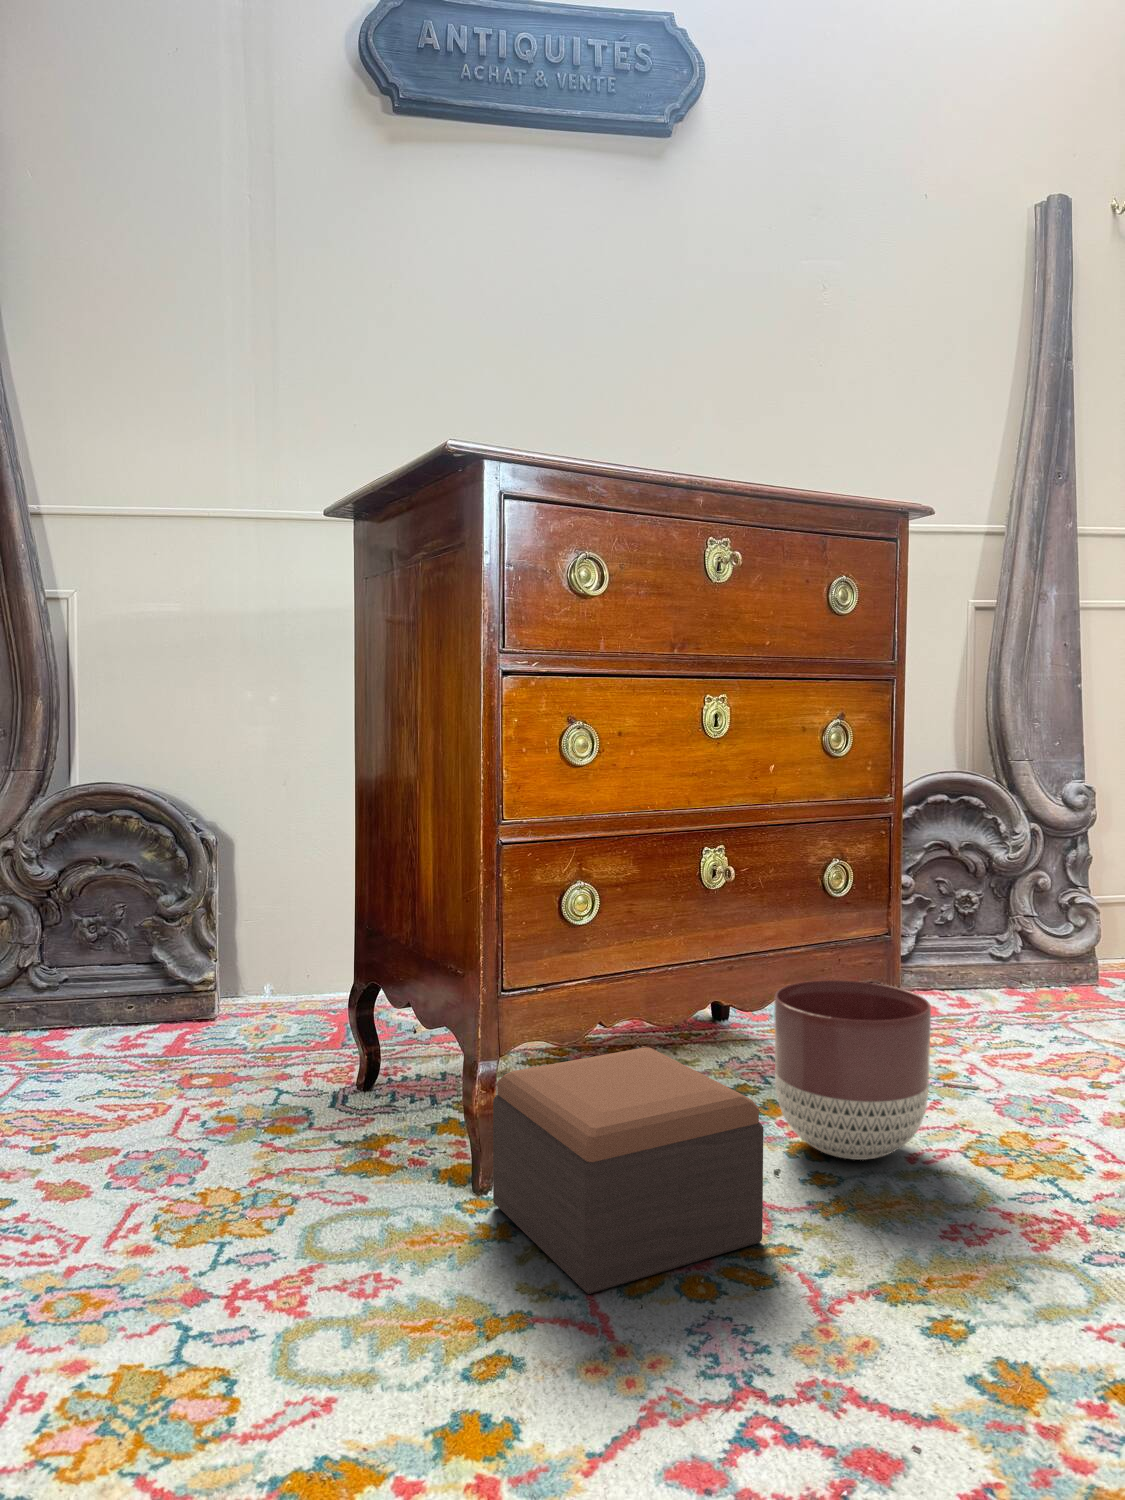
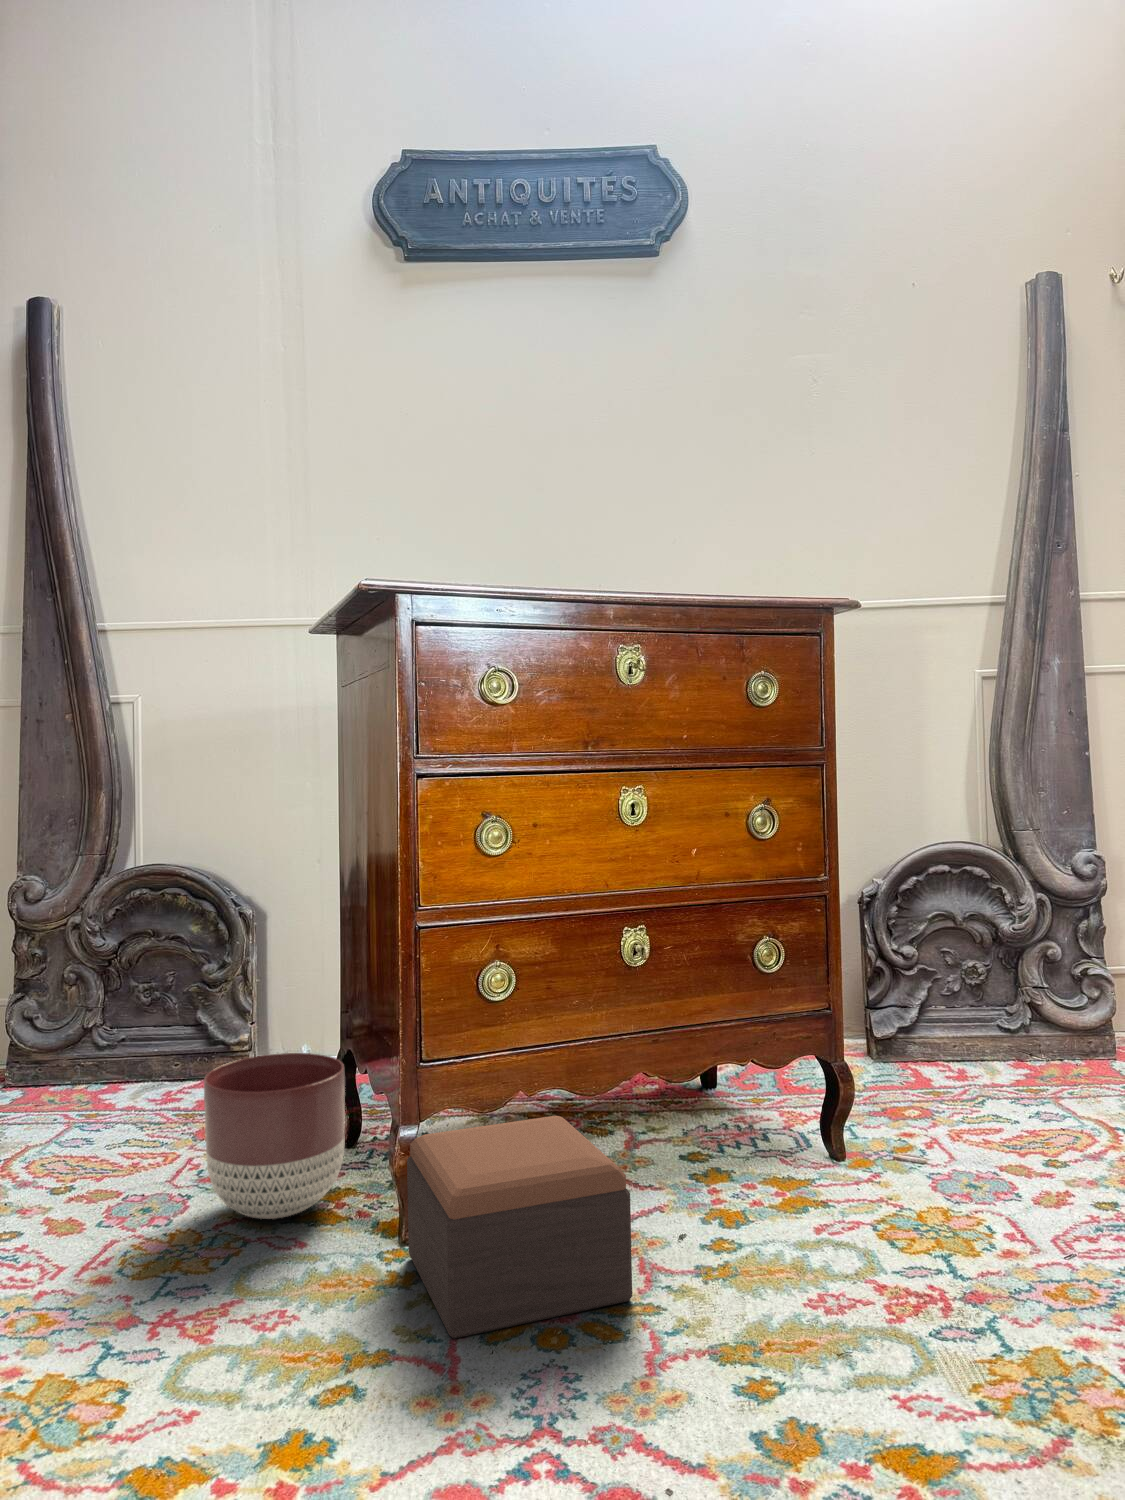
planter: present [774,980,931,1160] -> present [204,1053,345,1219]

